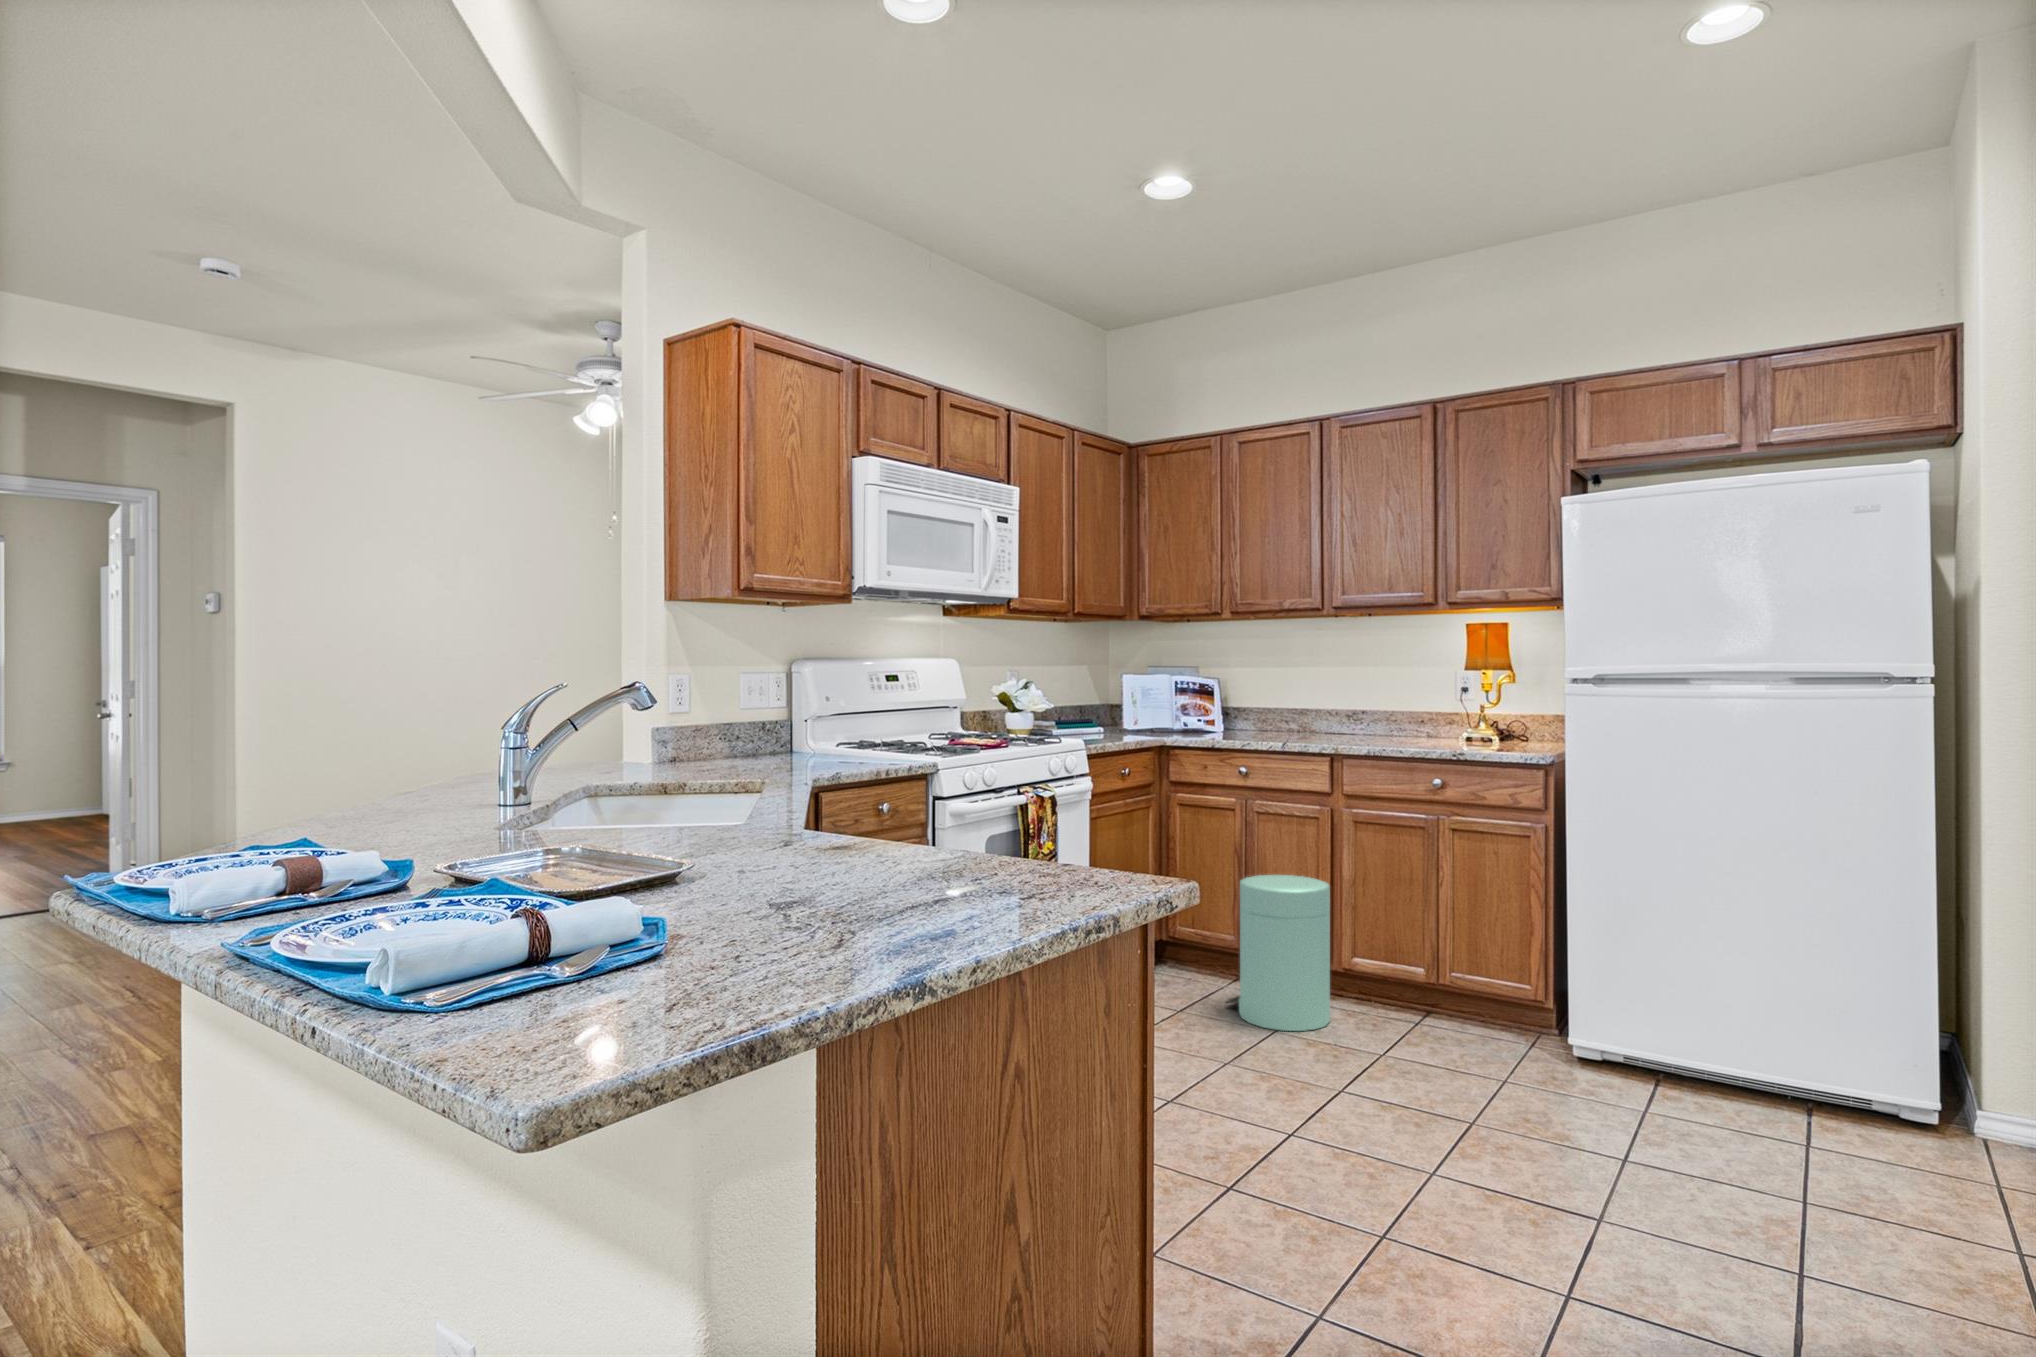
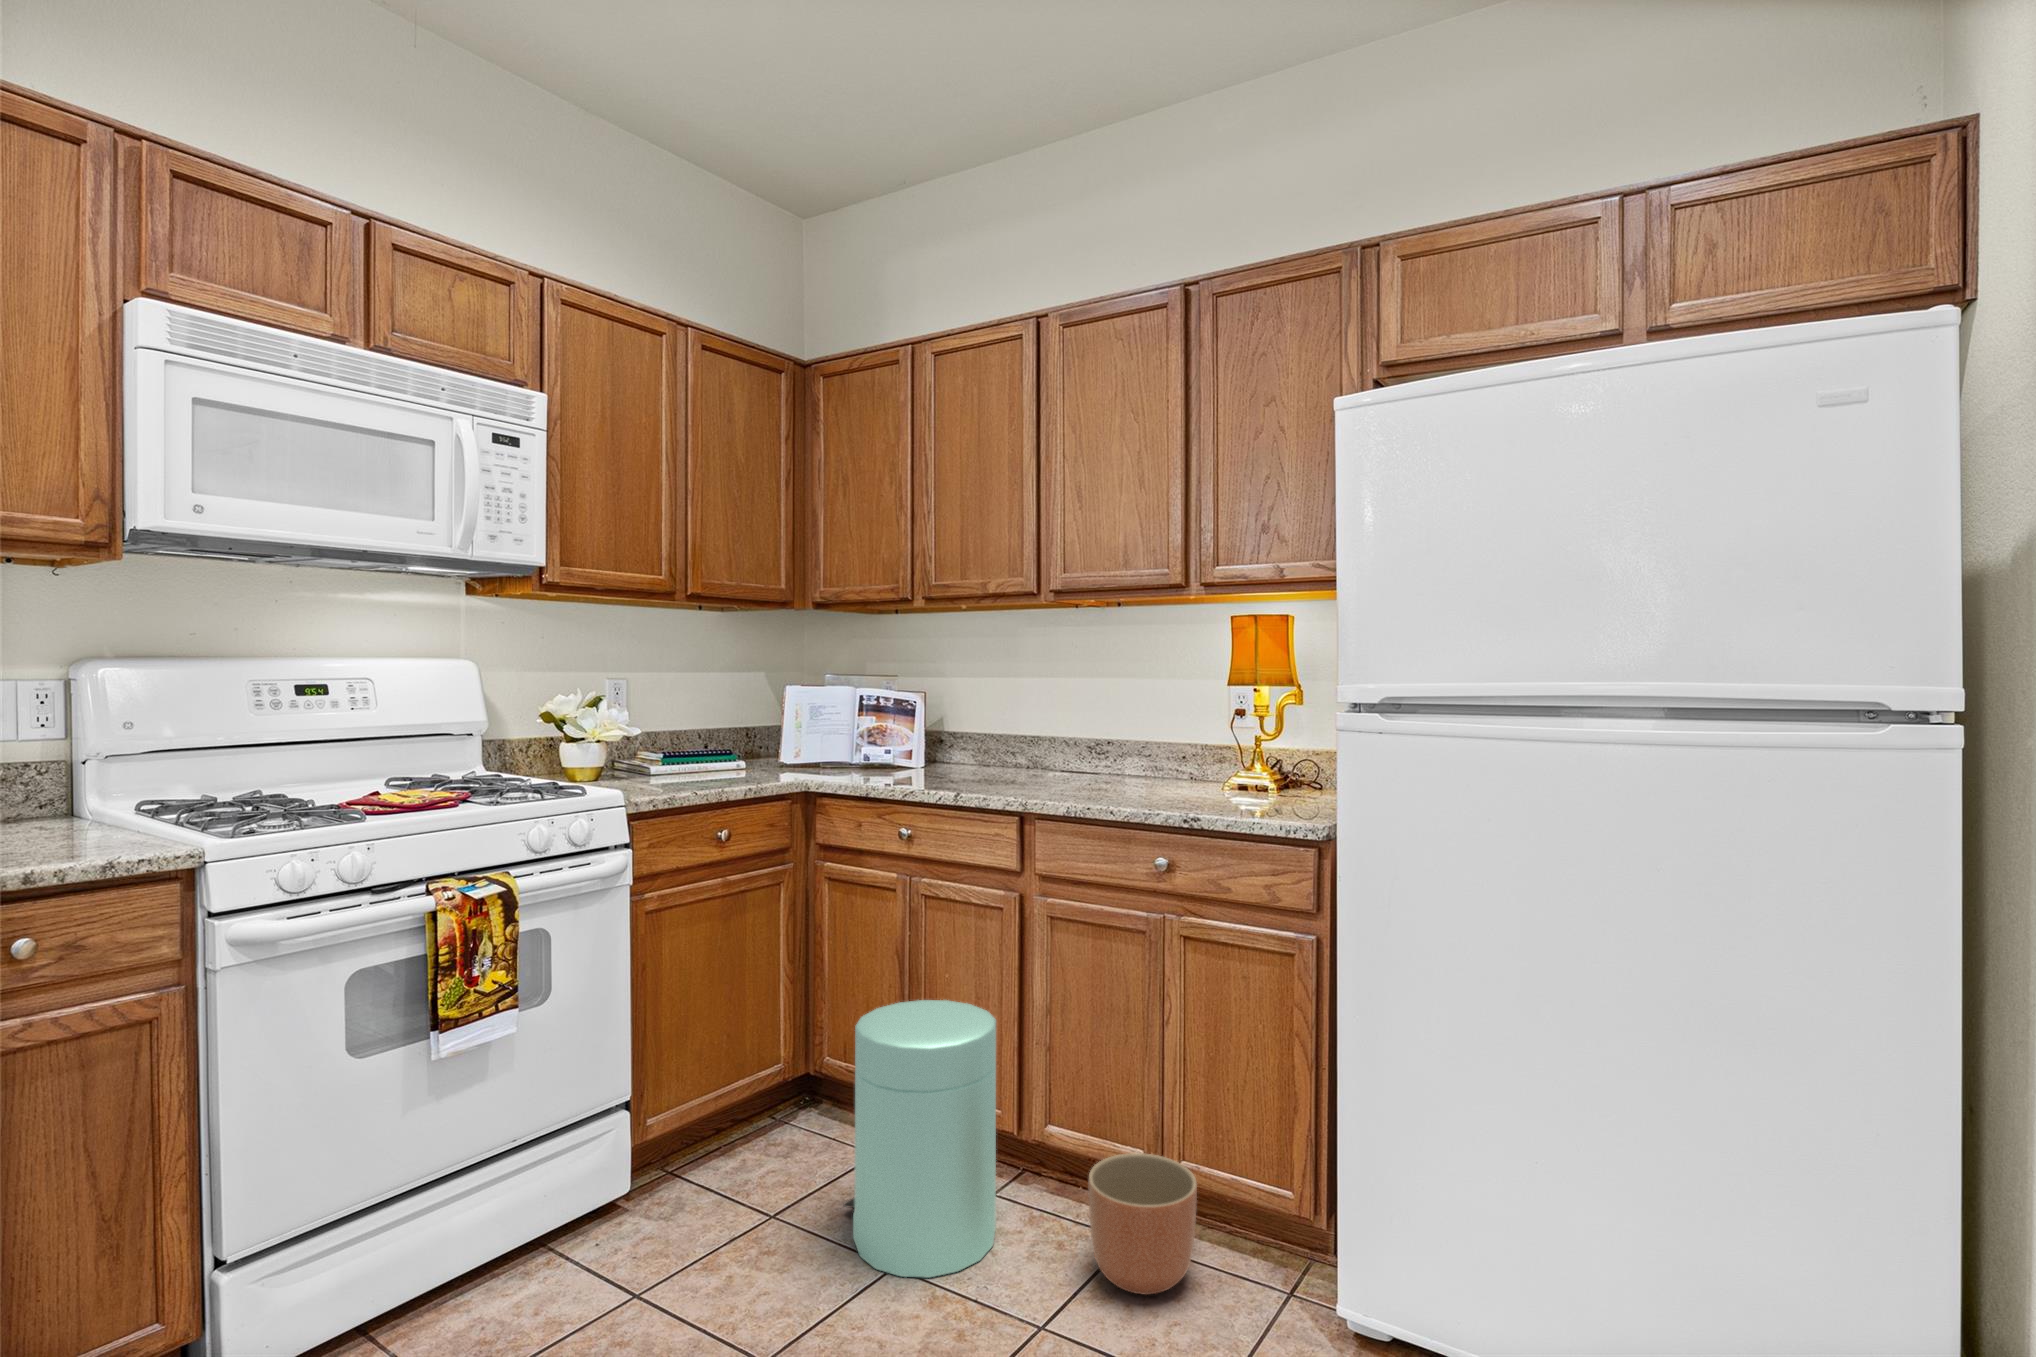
planter: none [1396,965,1467,1040] -> present [1088,1153,1197,1294]

